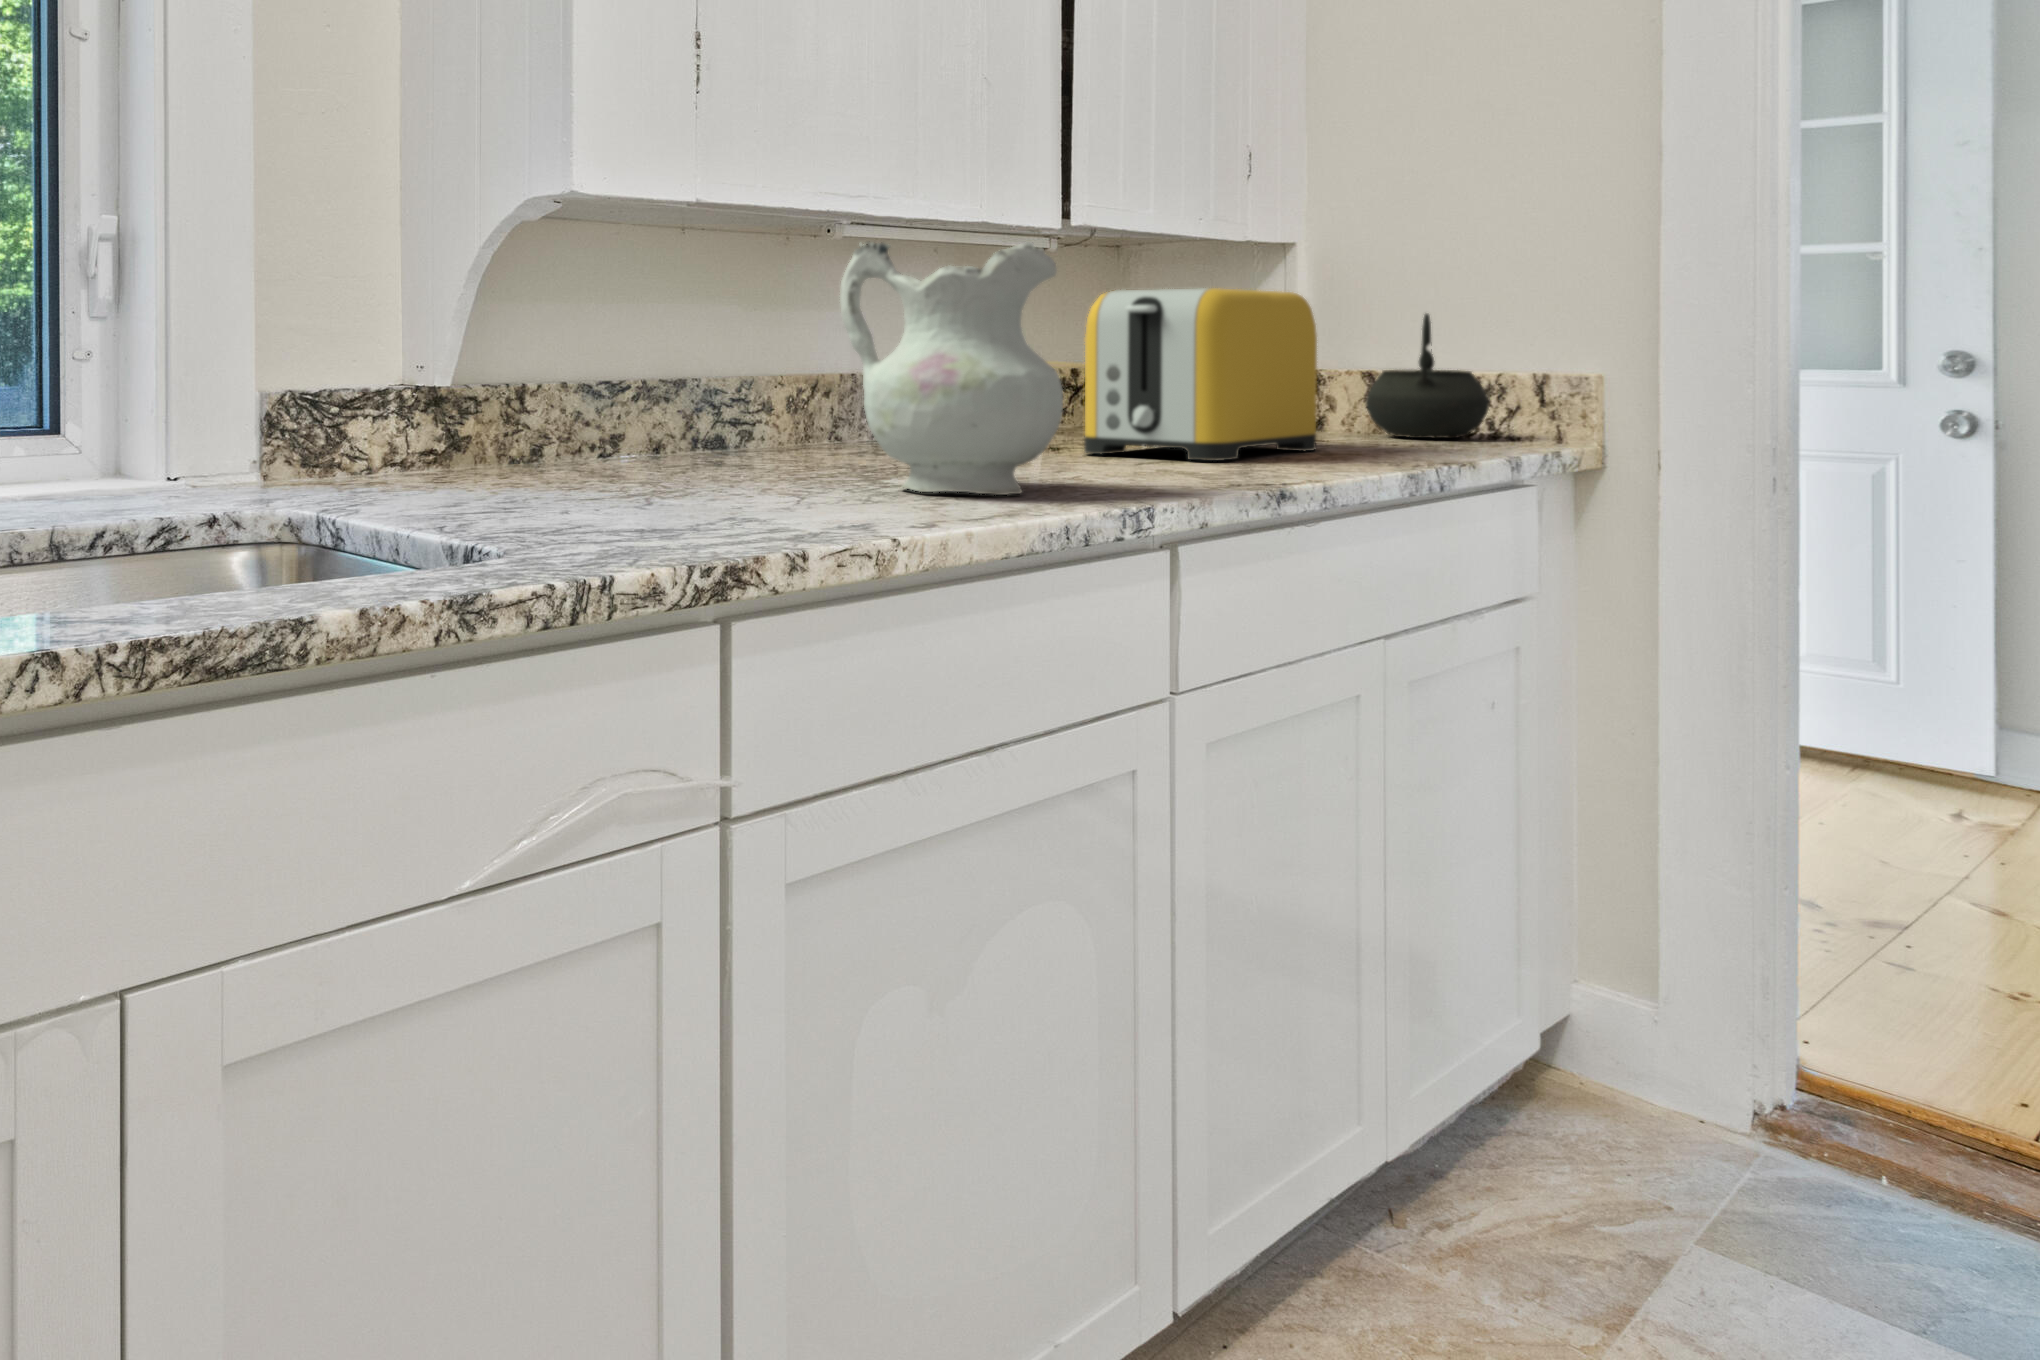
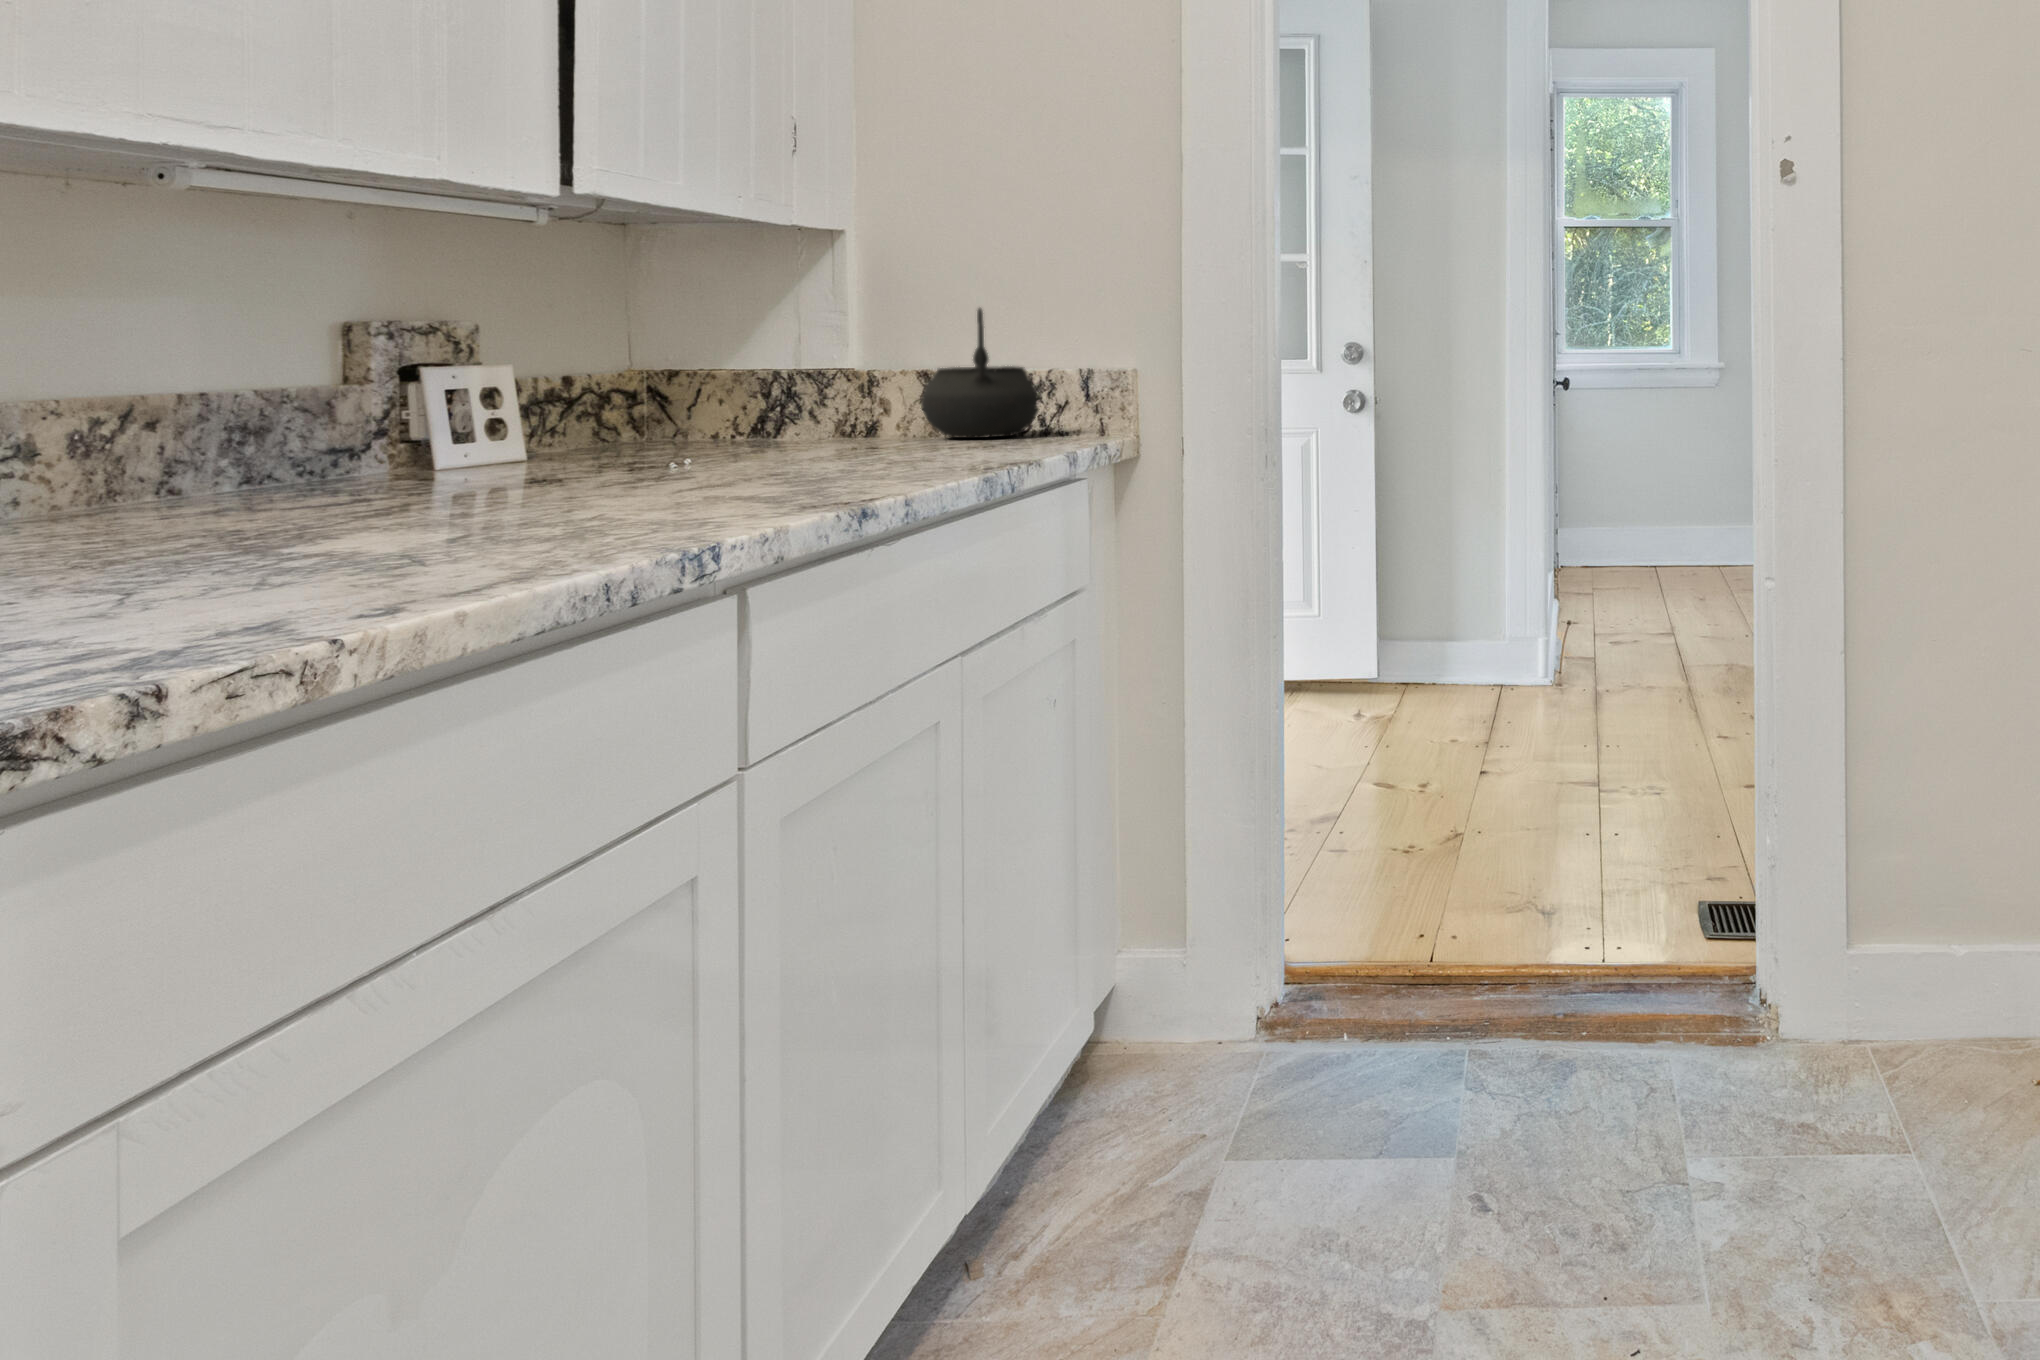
ceramic pitcher: present [840,242,1063,495] -> none [161,164,577,560]
toaster: present [1084,288,1317,461] -> none [592,269,882,481]

